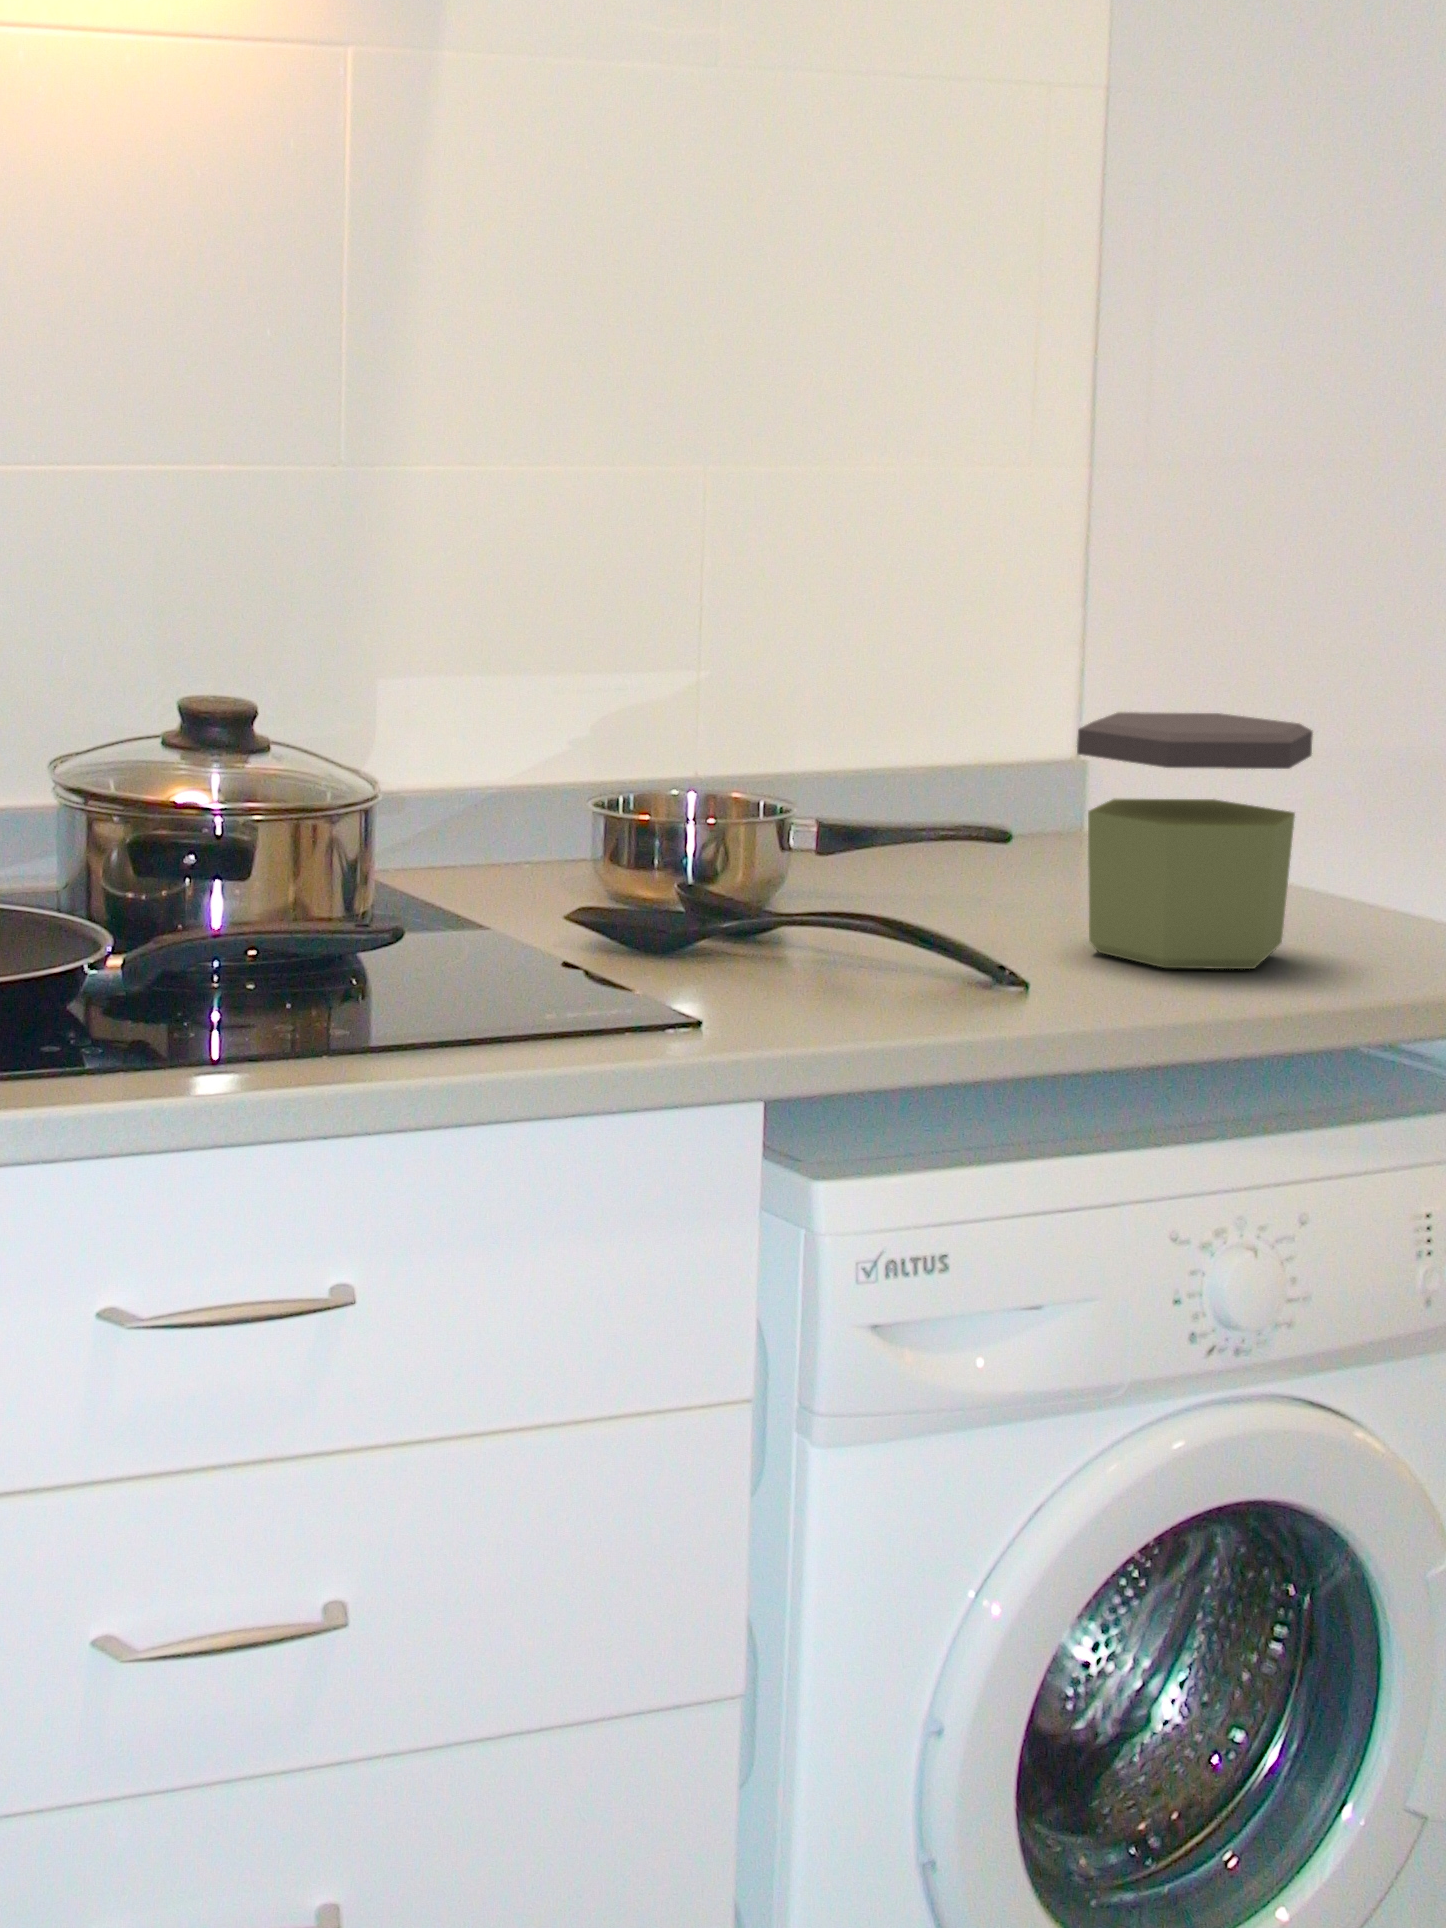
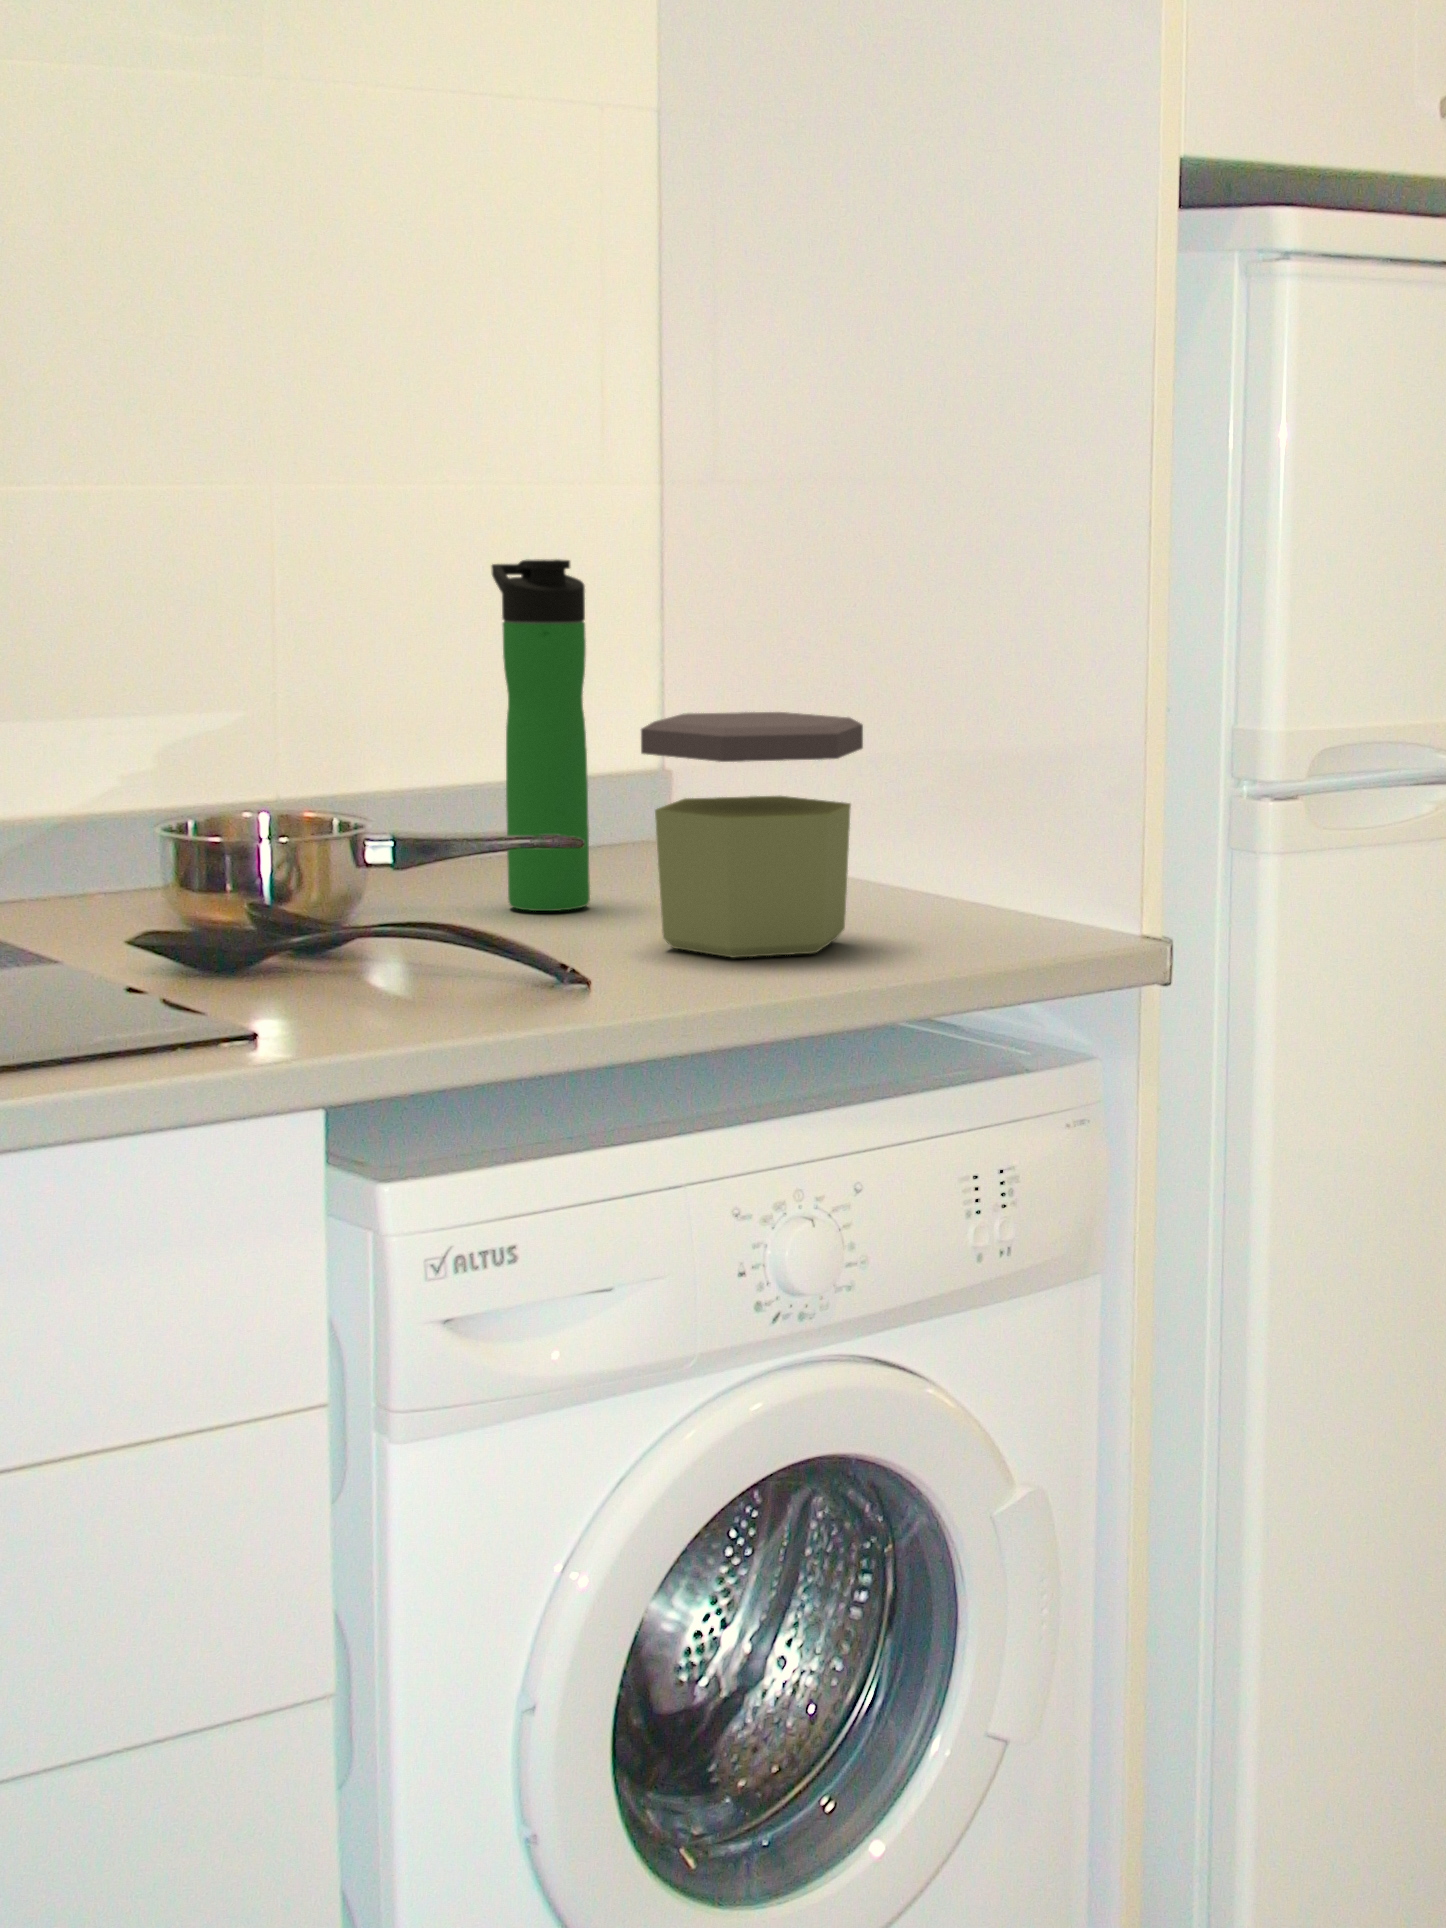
bottle: none [917,551,1012,901] -> present [492,559,590,911]

